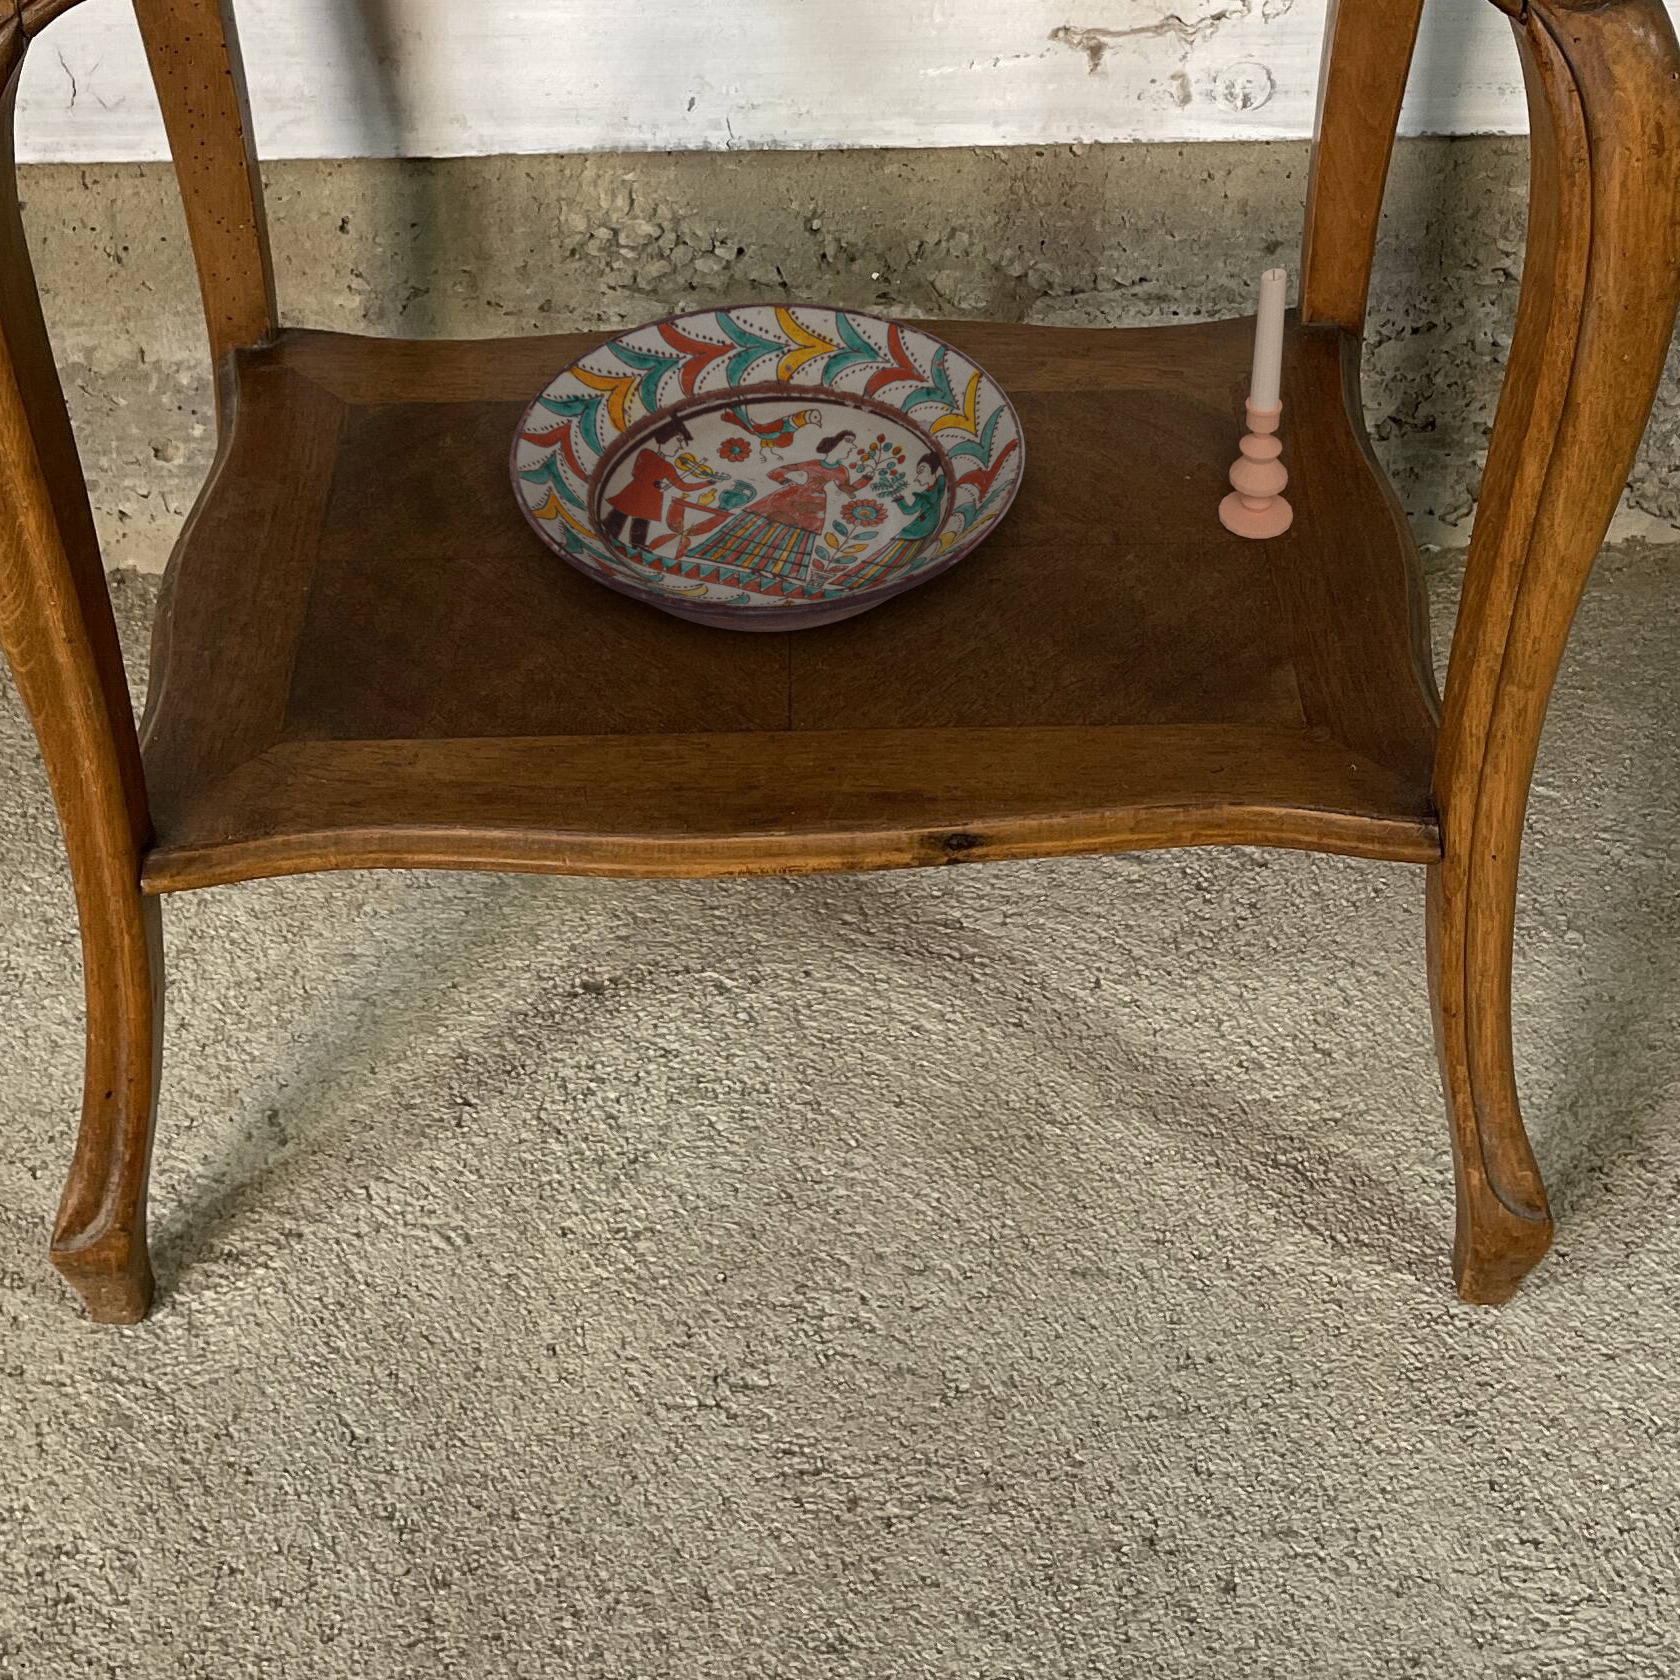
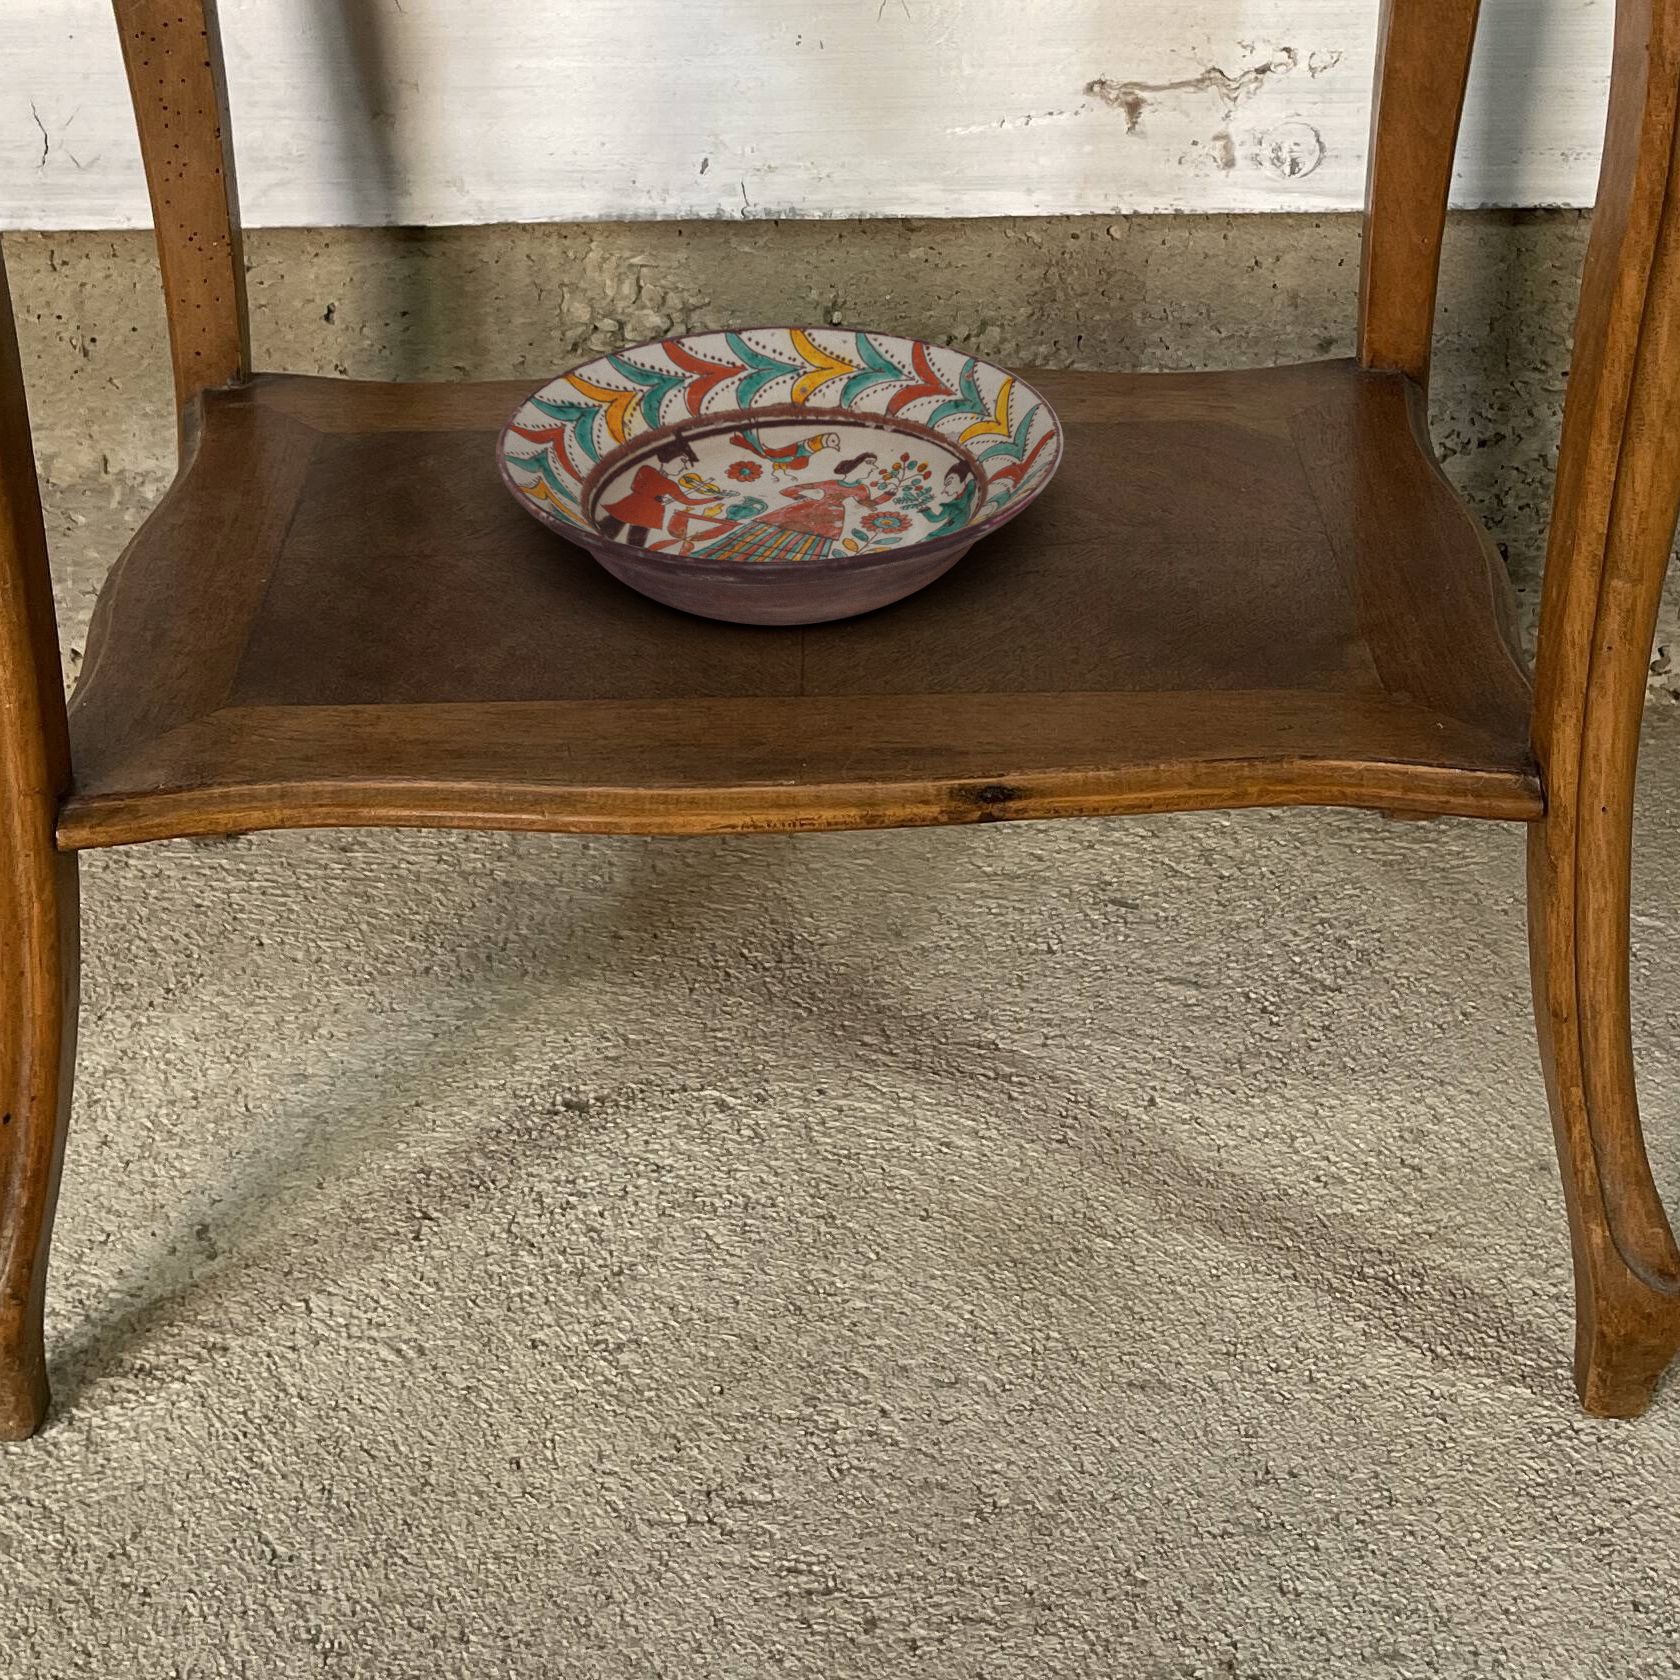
candle: present [1218,269,1293,539] -> none [1277,233,1359,554]

